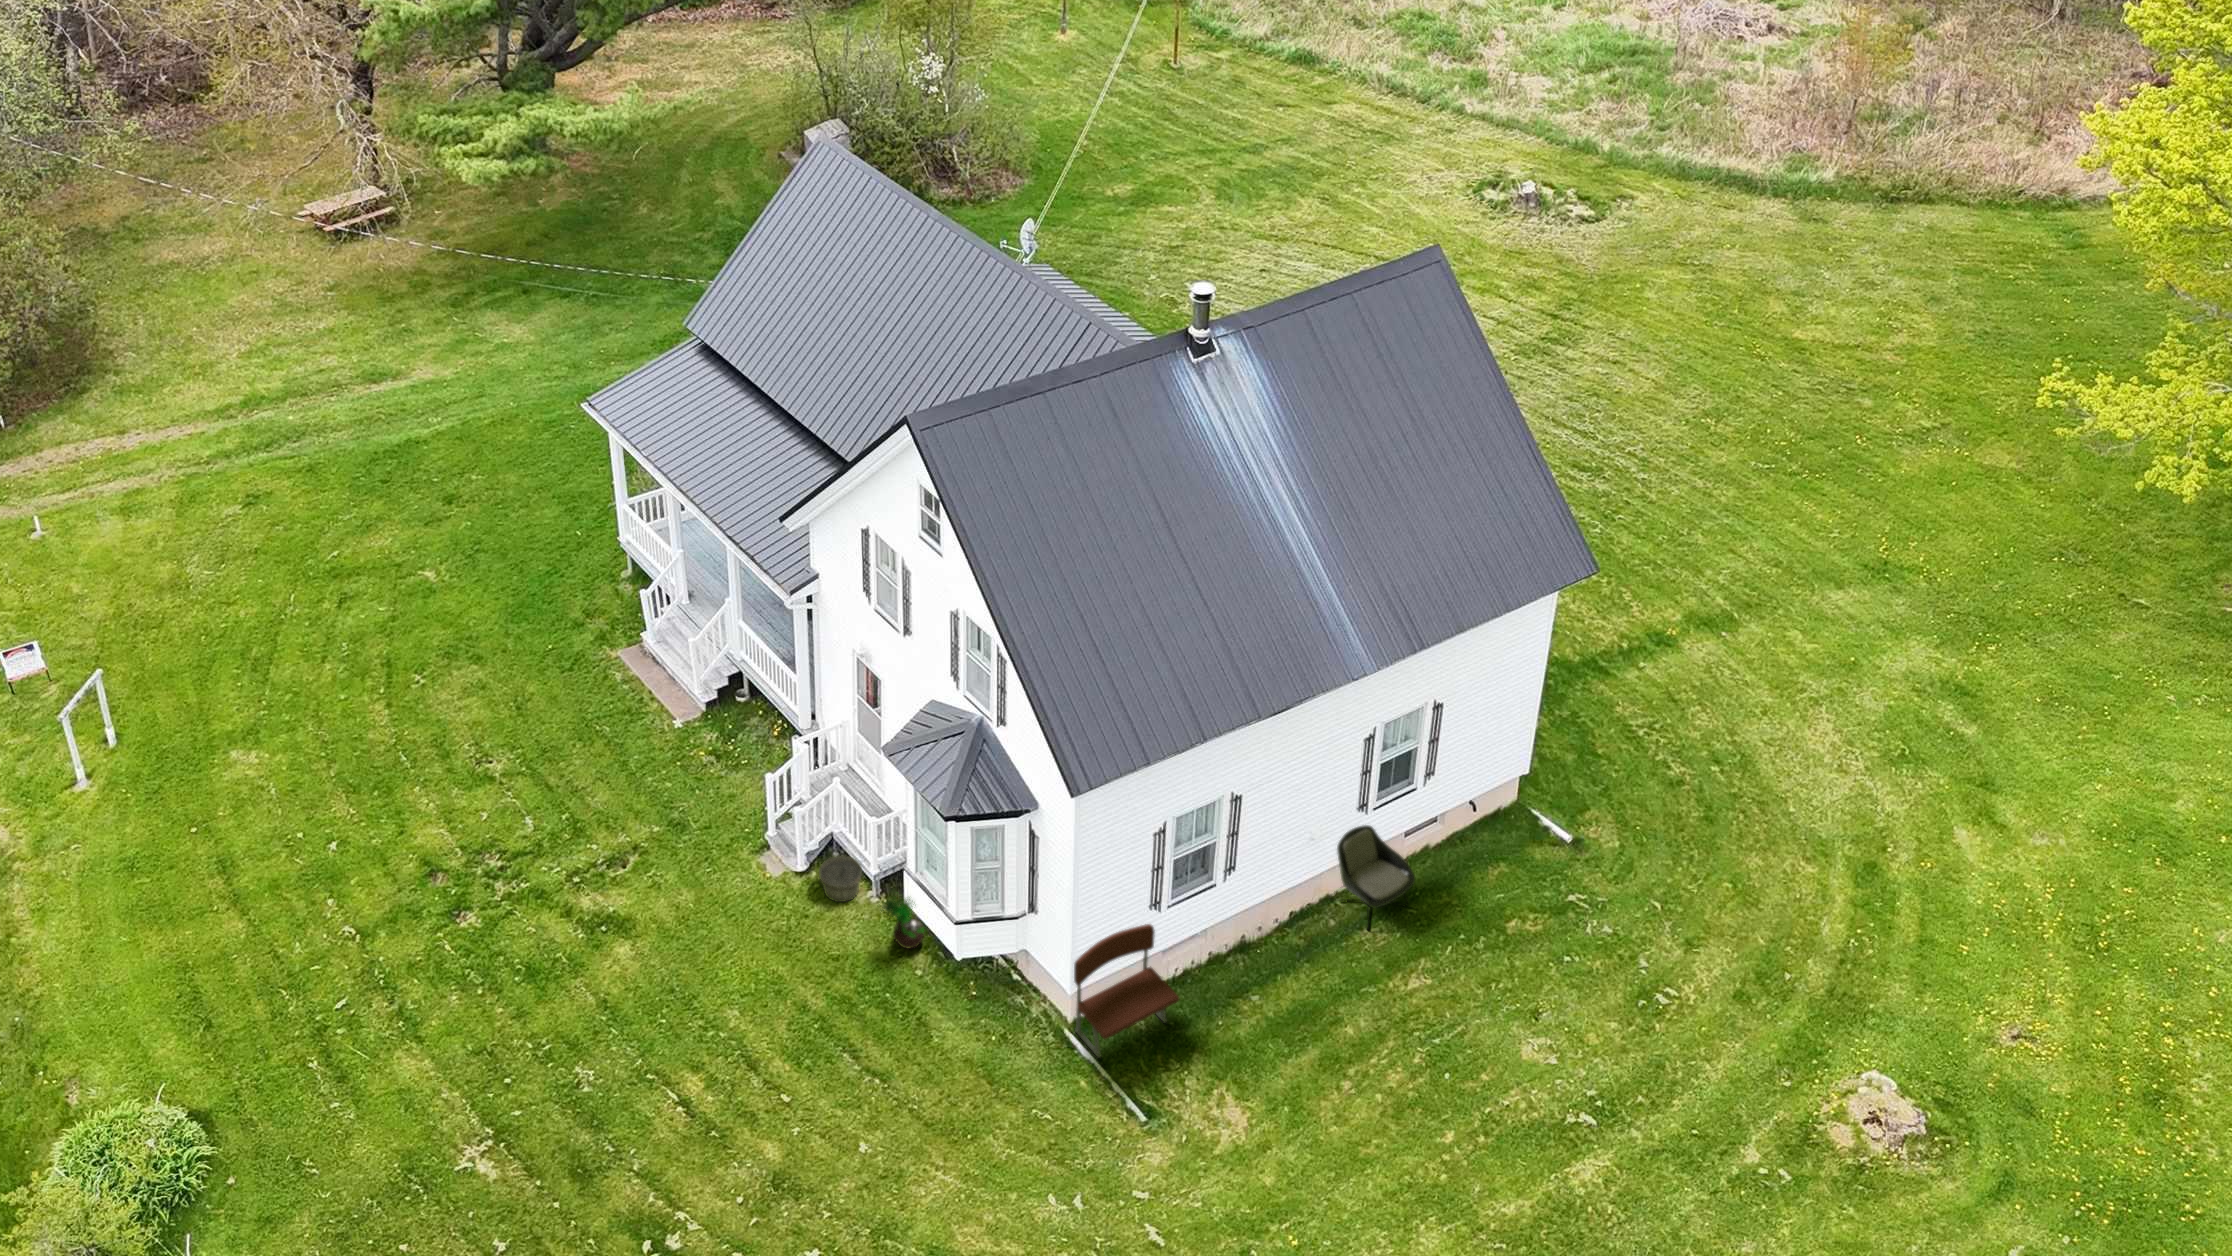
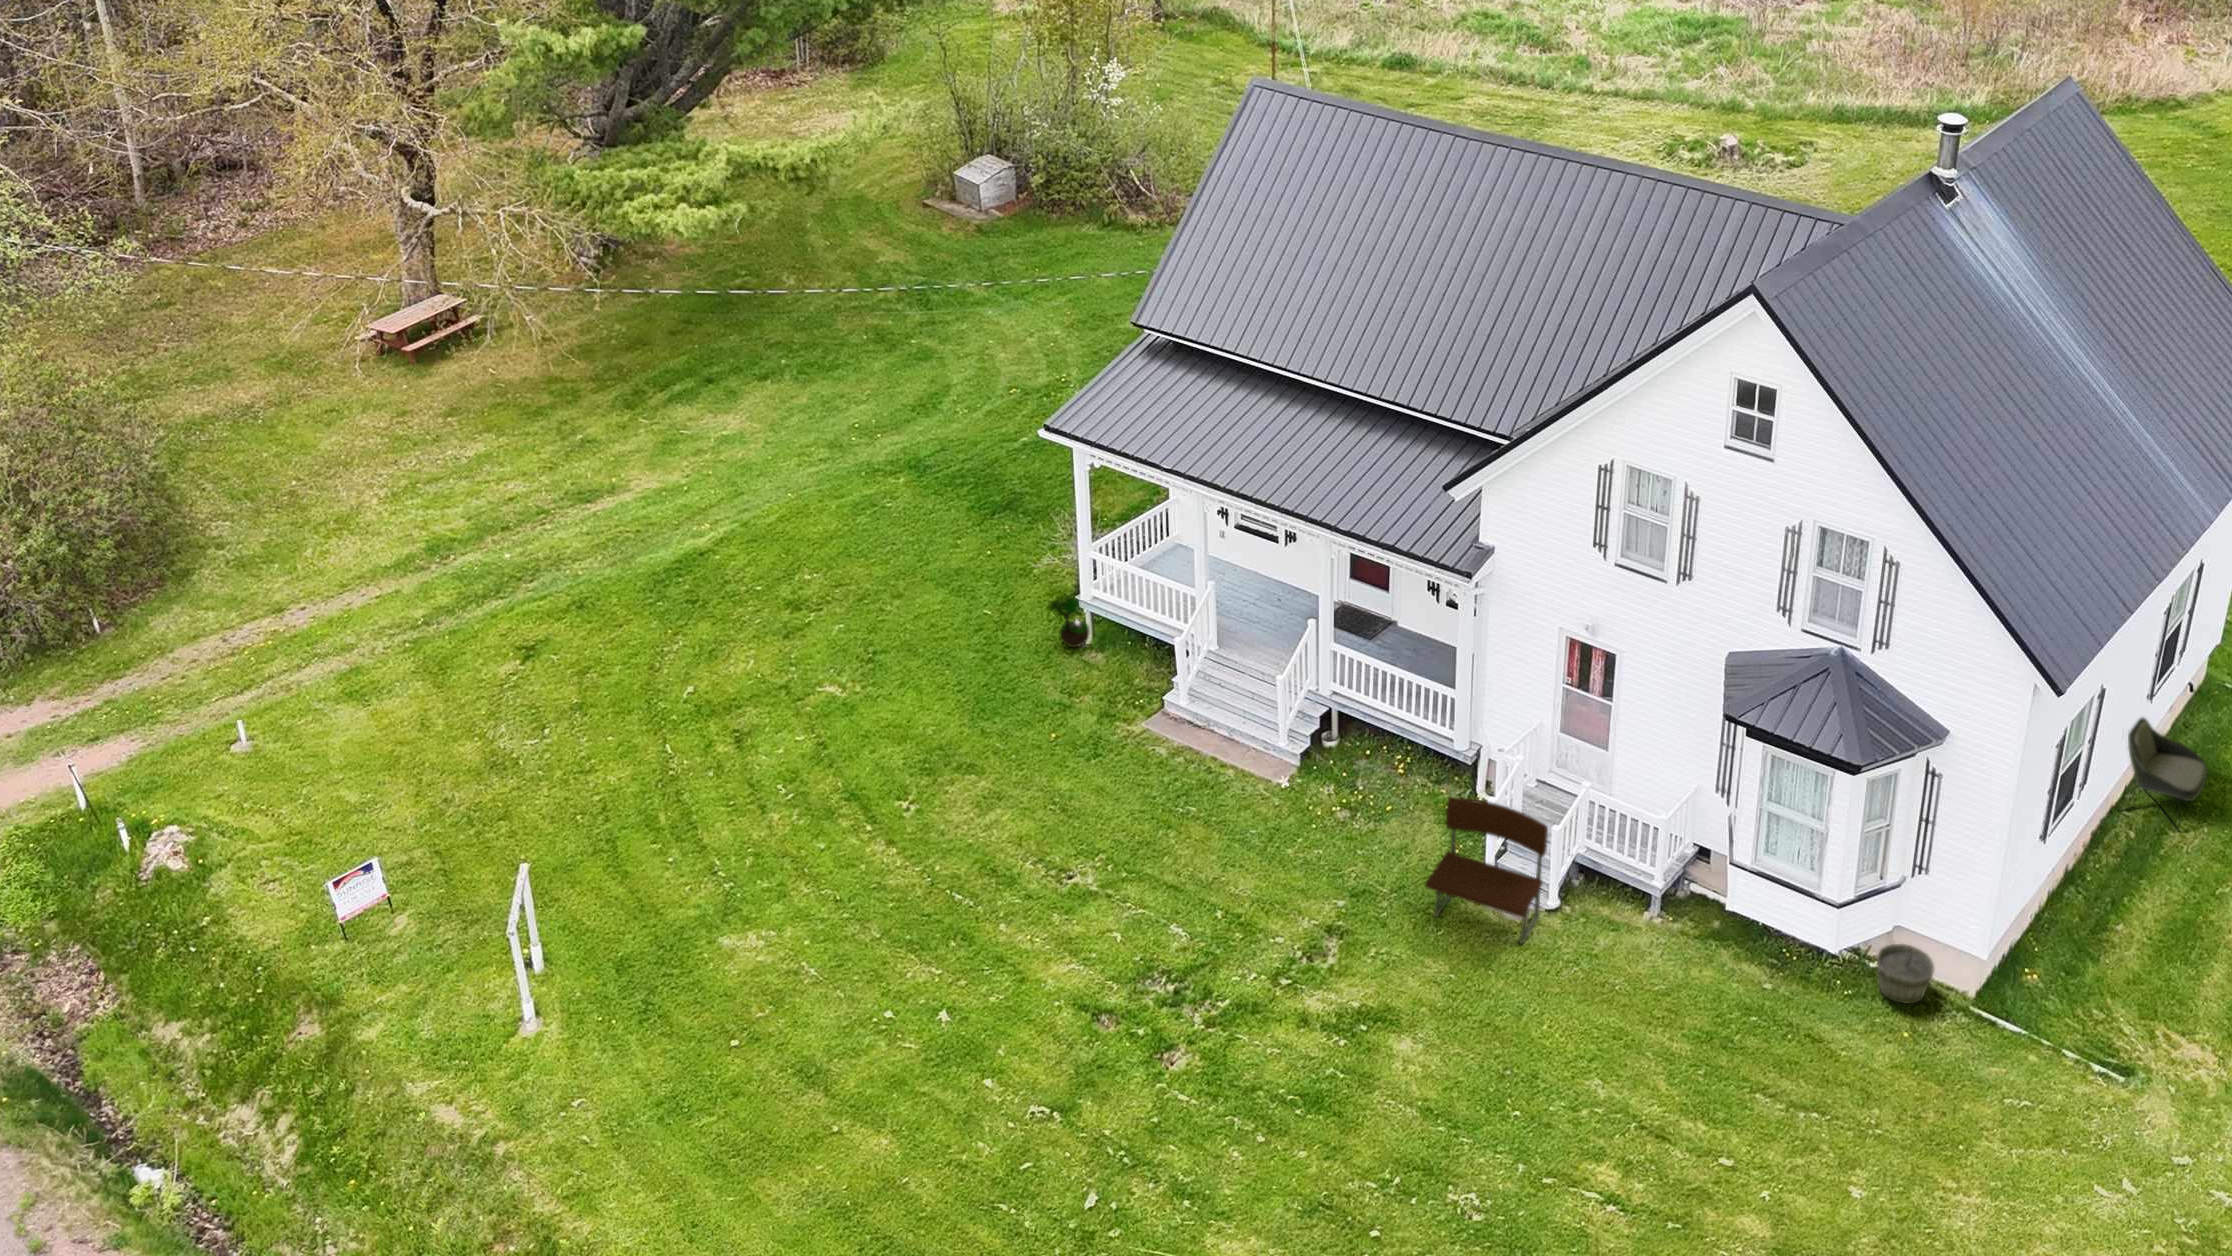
wooden bucket: present [819,856,862,902] -> present [1877,944,1934,1004]
potted tree: present [881,897,924,948] -> present [1048,594,1090,647]
bench: present [1074,924,1179,1057] -> present [1425,797,1548,944]

